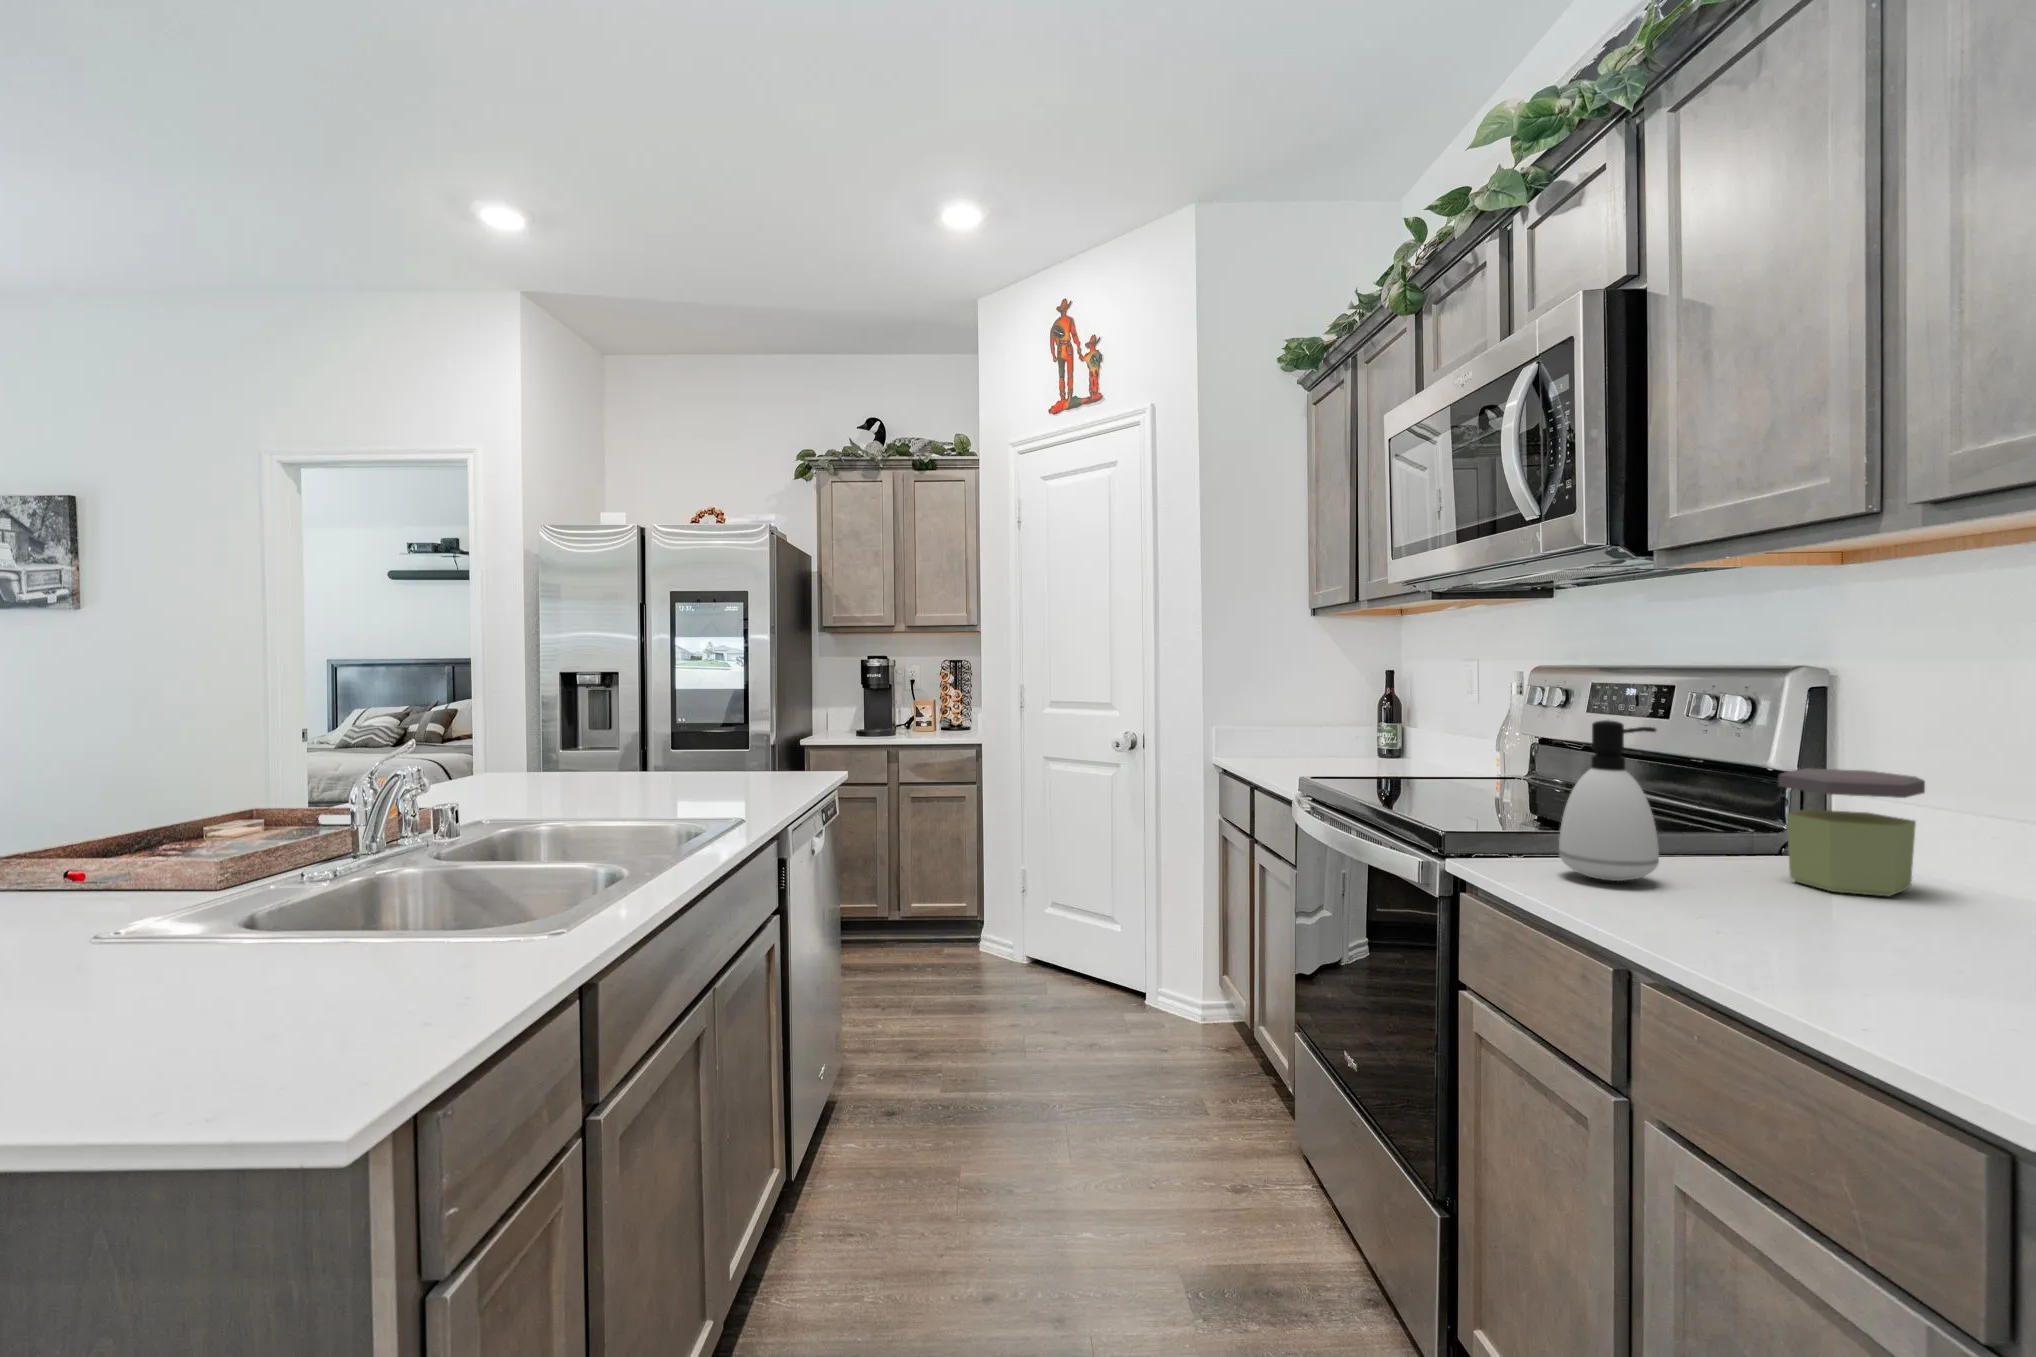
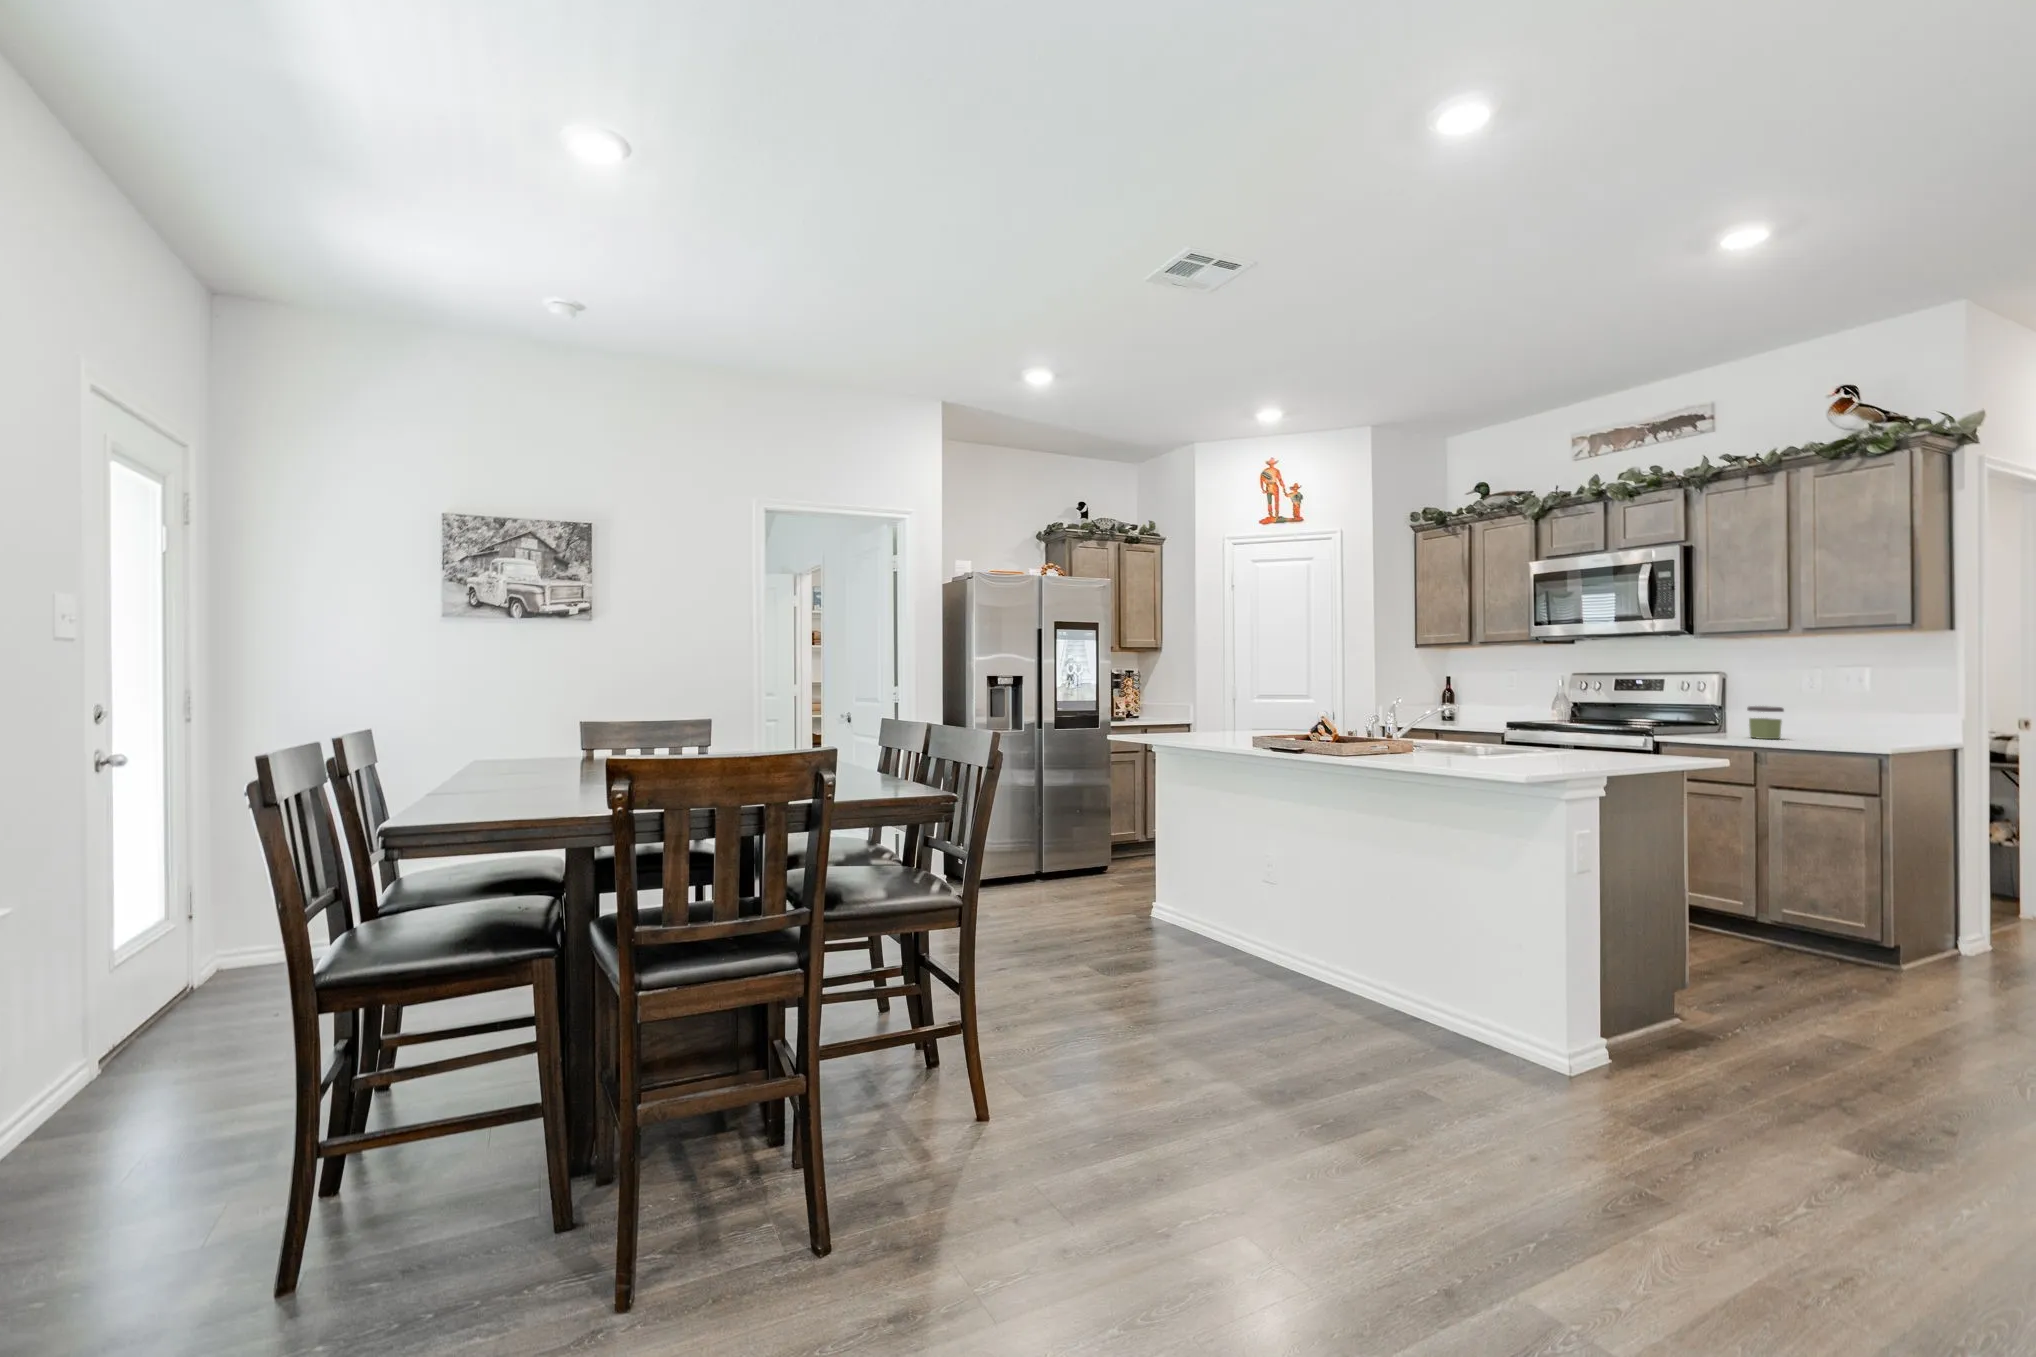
soap dispenser: present [1559,720,1659,881] -> none [1704,693,1735,739]

